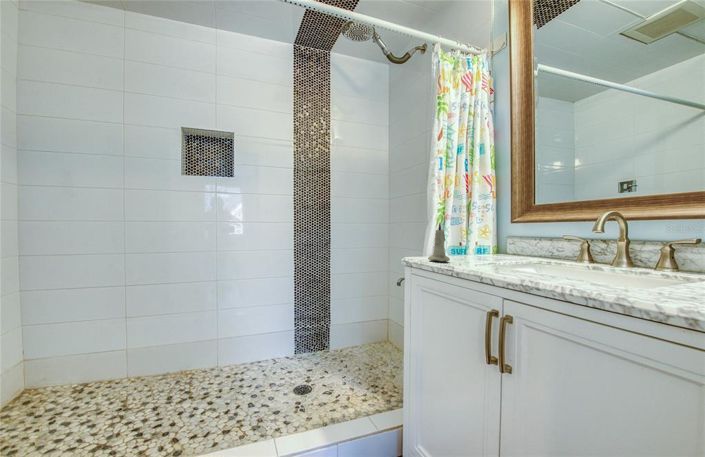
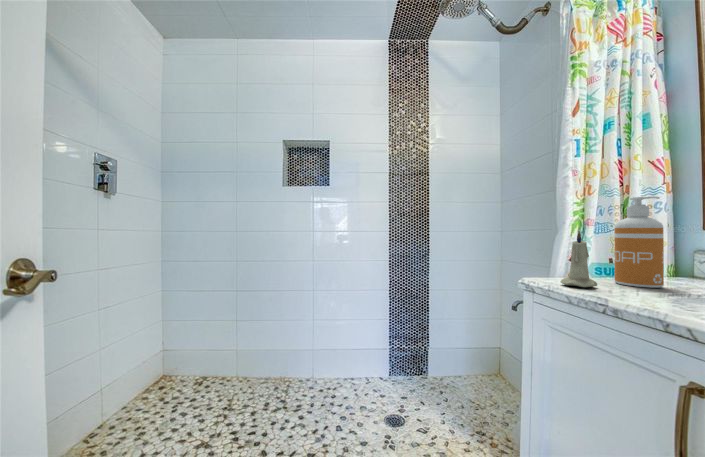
soap dispenser: none [461,200,487,261] -> present [614,196,664,288]

